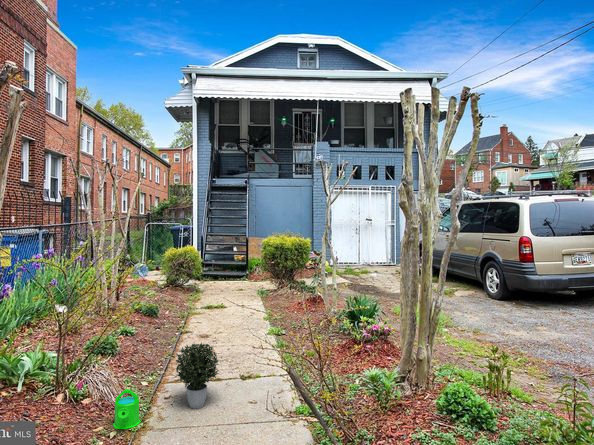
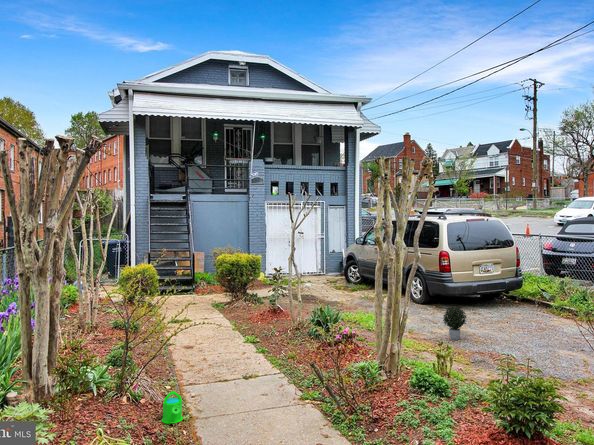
potted plant: present [176,343,219,409] -> present [443,307,467,340]

